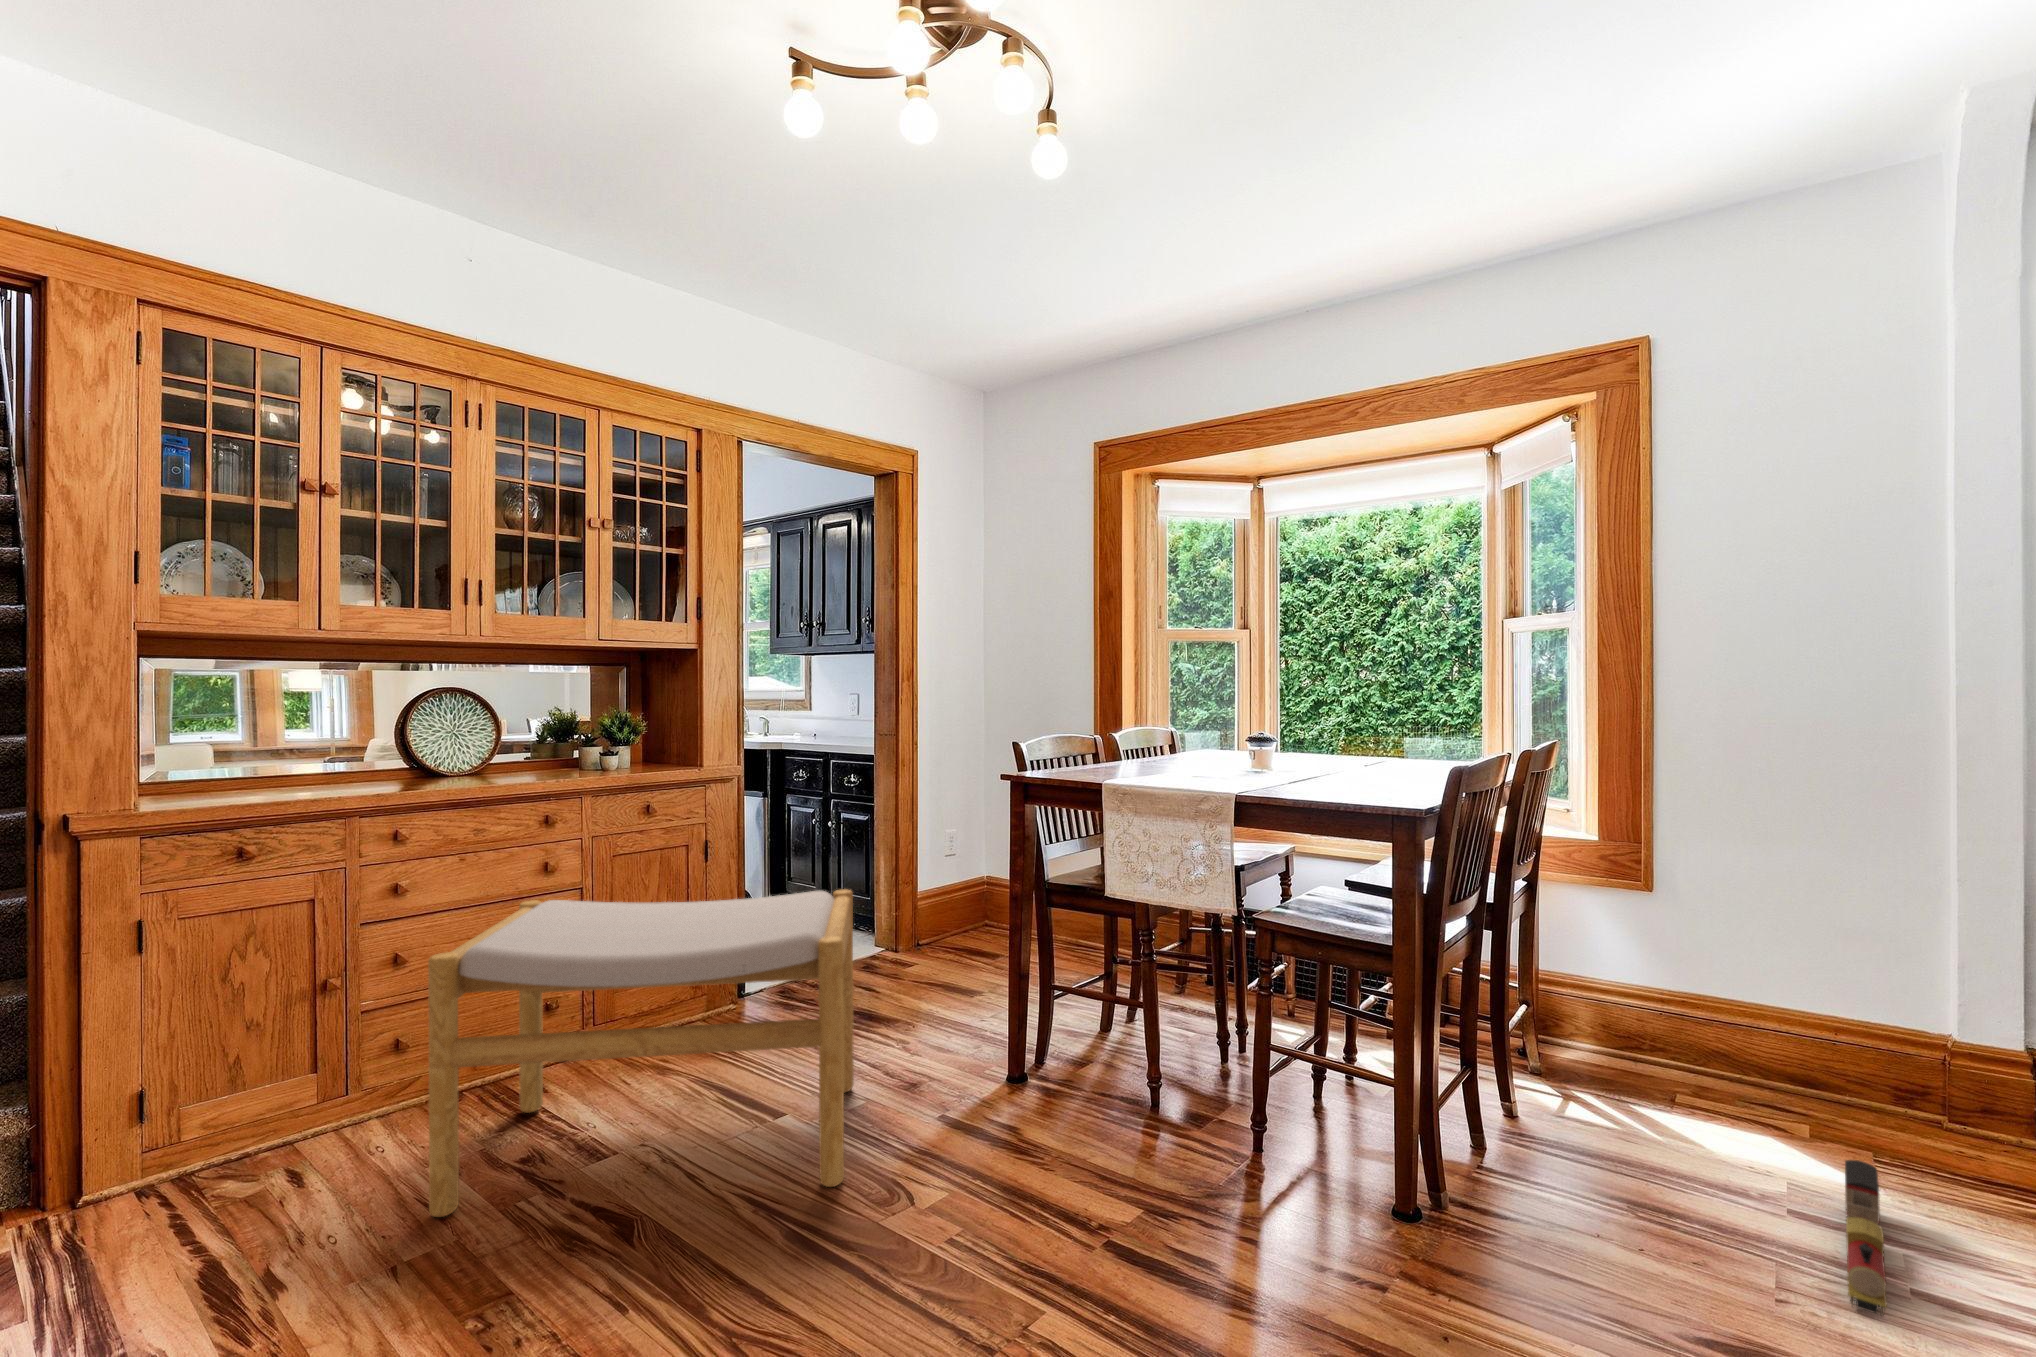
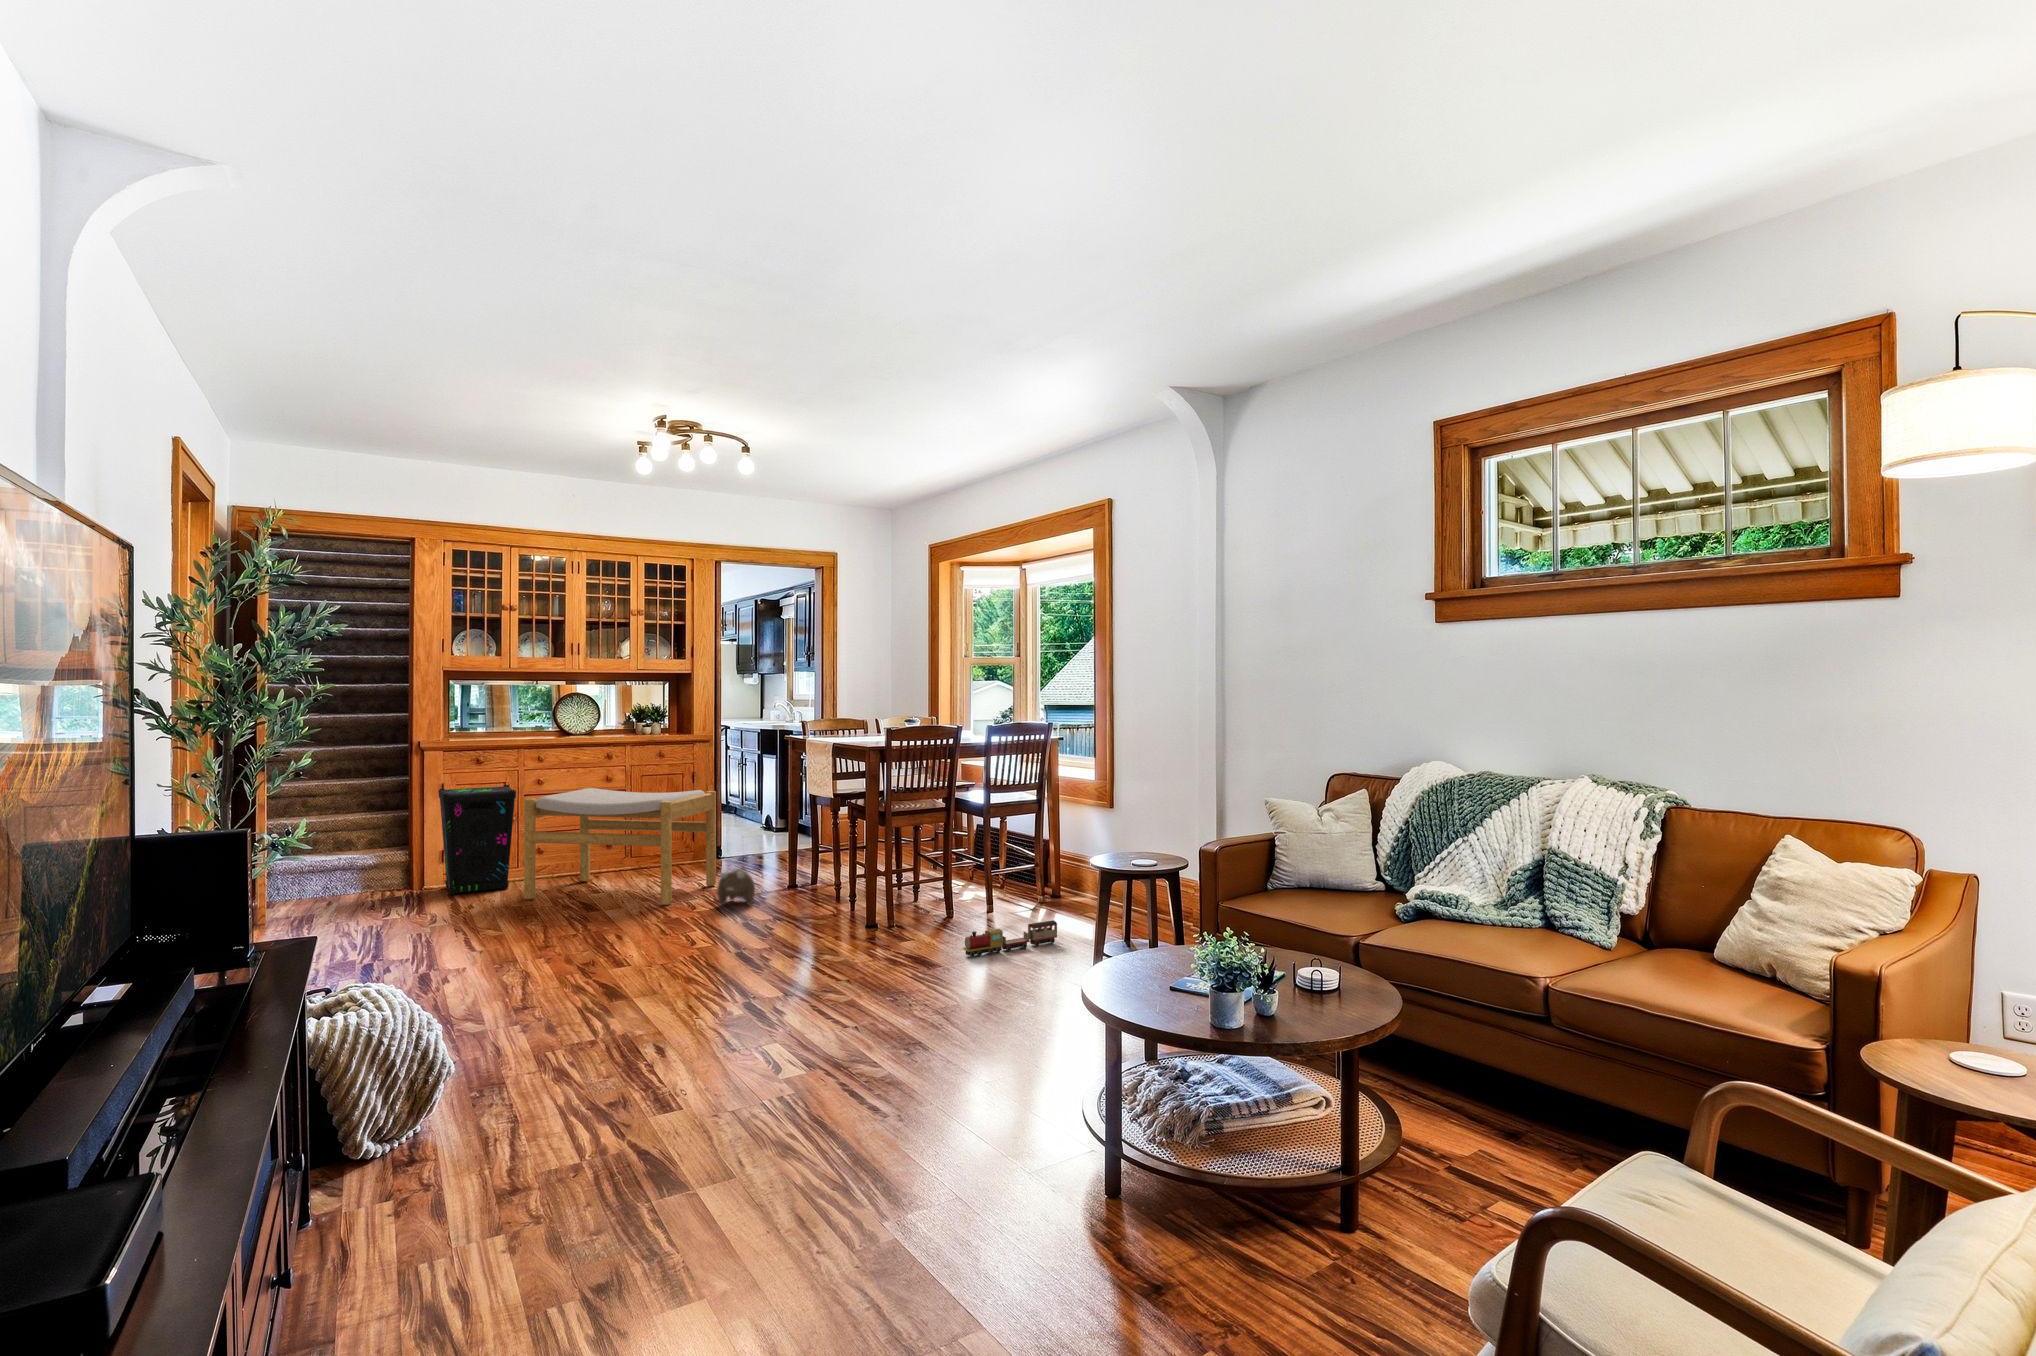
speaker: none [132,906,370,1229] -> present [439,785,516,895]
plush toy: none [954,1073,1037,1165] -> present [717,869,755,905]

